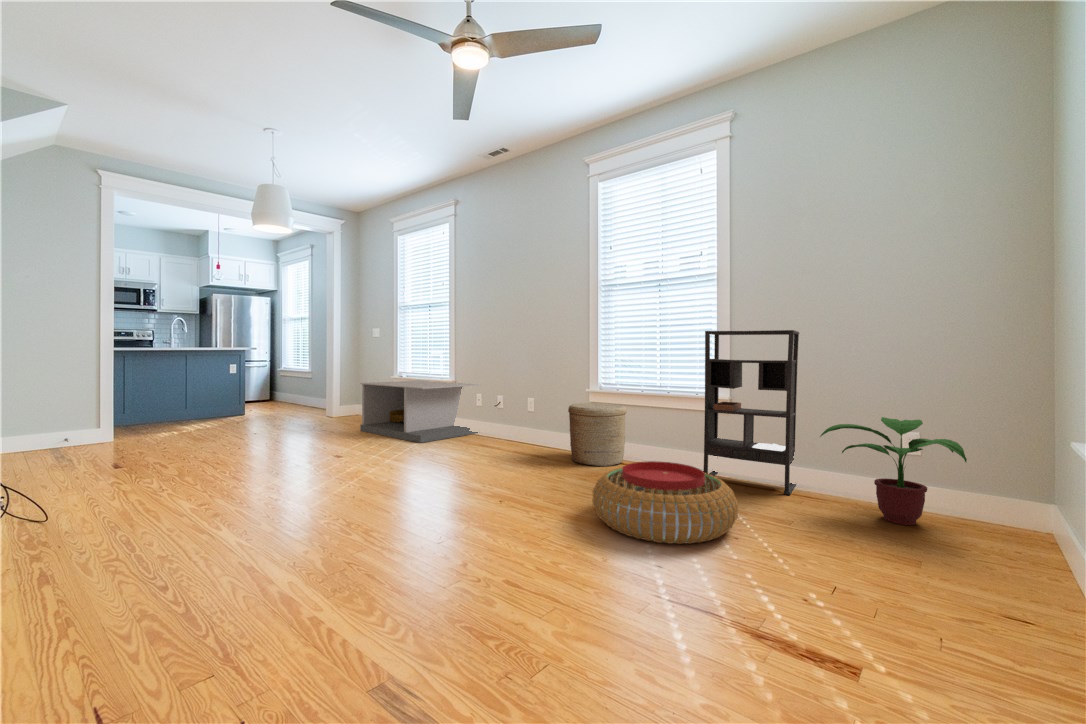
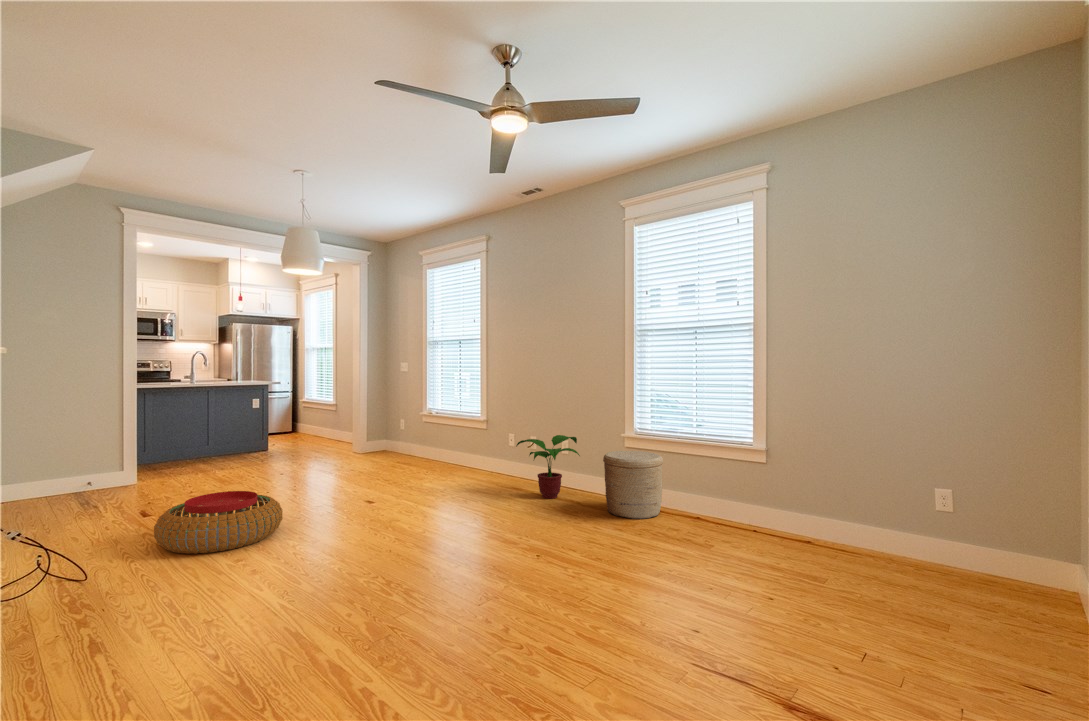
bookshelf: present [703,330,799,495] -> none [741,384,840,557]
coffee table: present [360,381,480,443] -> none [389,418,512,488]
potted plant: present [820,417,967,525] -> present [516,435,580,499]
pouf: present [592,461,738,544] -> present [154,491,283,554]

